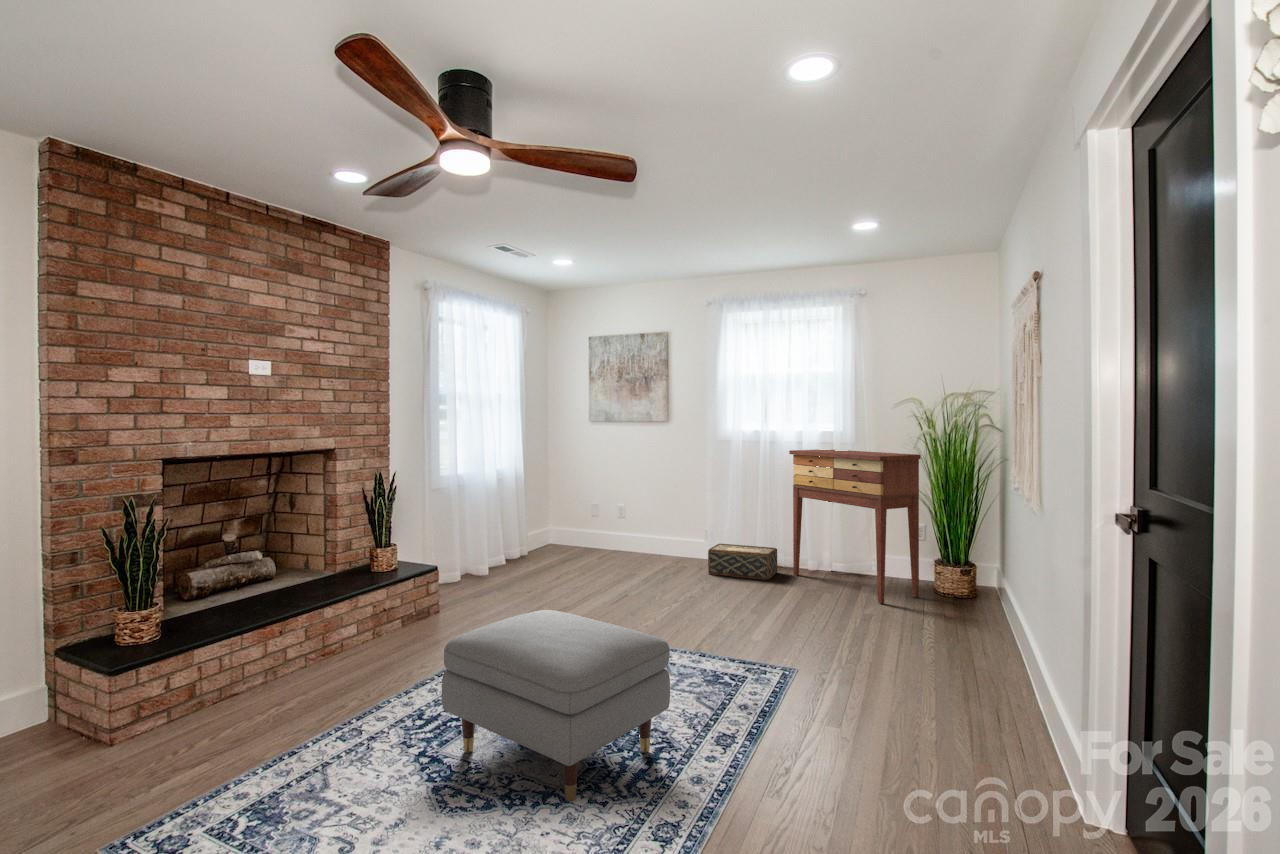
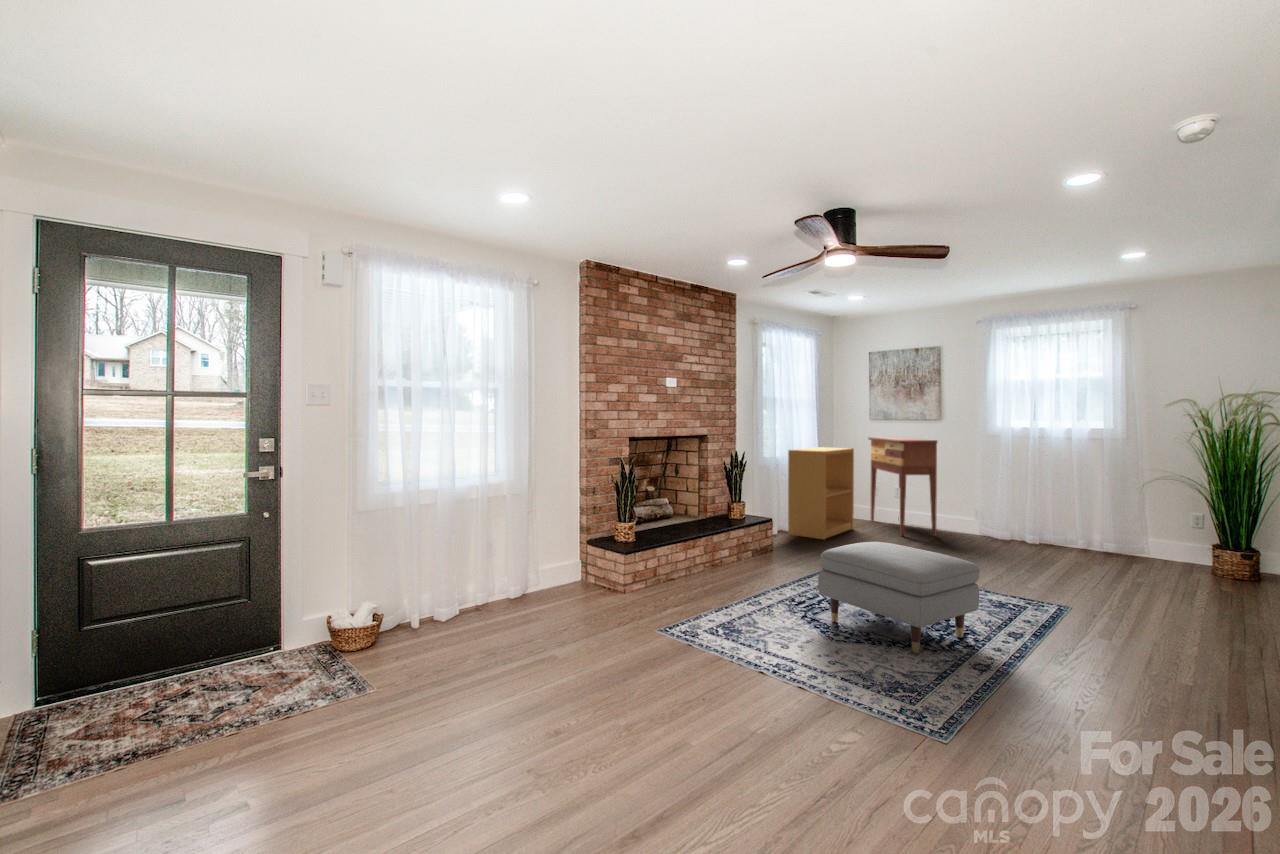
console table: present [789,450,921,603] -> present [869,437,937,536]
bookshelf: none [476,460,569,588] -> present [788,447,854,539]
woven basket: present [708,544,777,580] -> none [976,519,1042,550]

